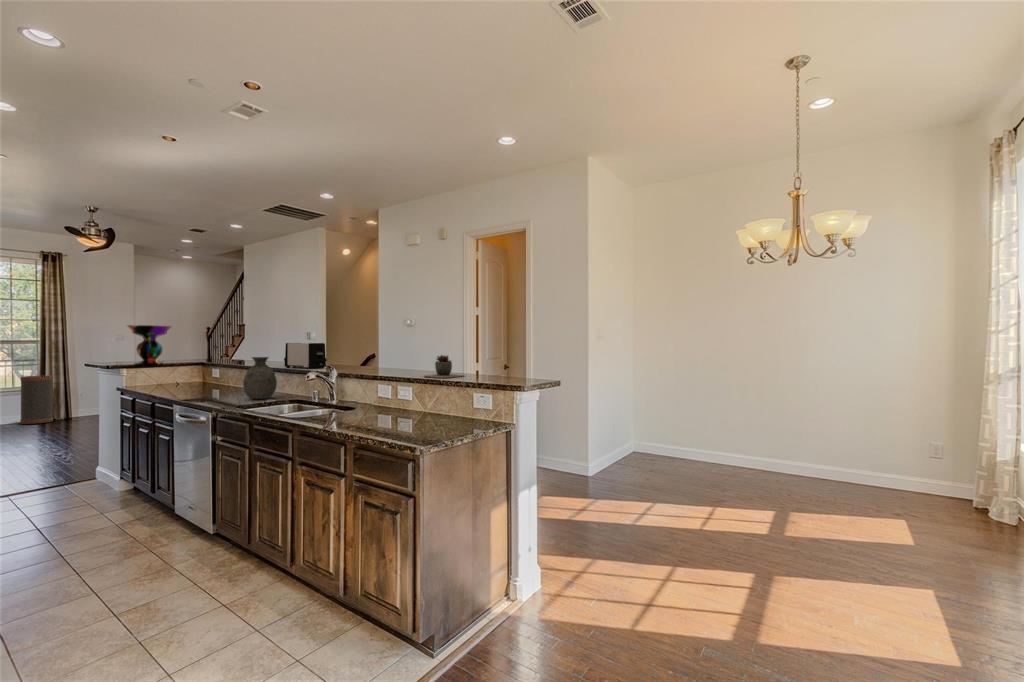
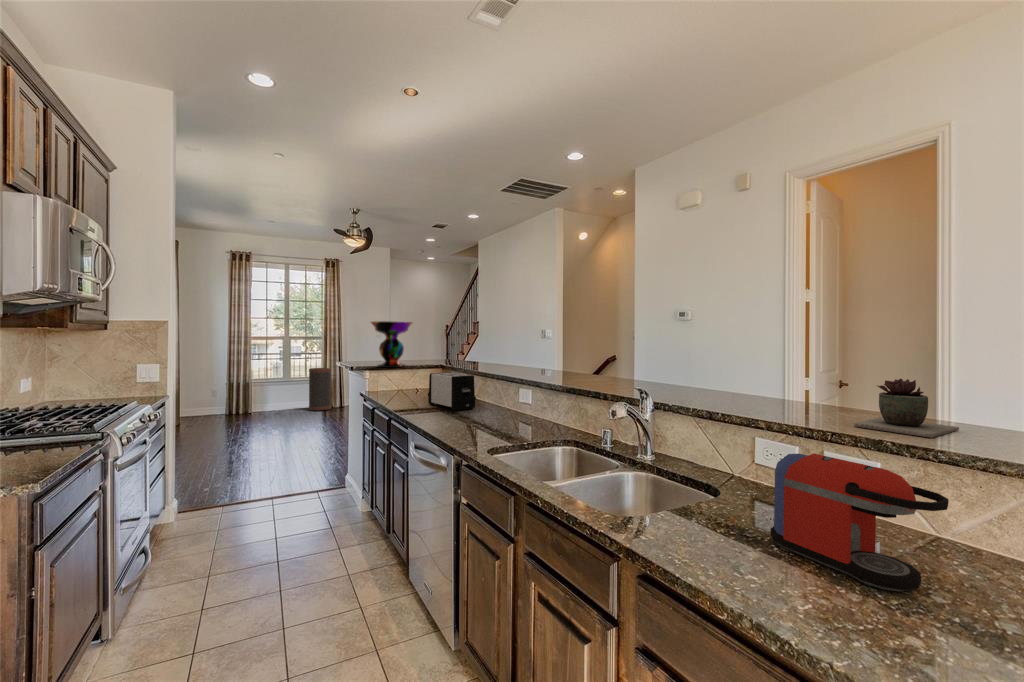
toaster: present [284,343,327,369] -> present [428,372,476,411]
vase: present [243,357,277,399] -> none [493,365,537,429]
coffee maker: none [364,382,408,424] -> present [770,454,948,591]

